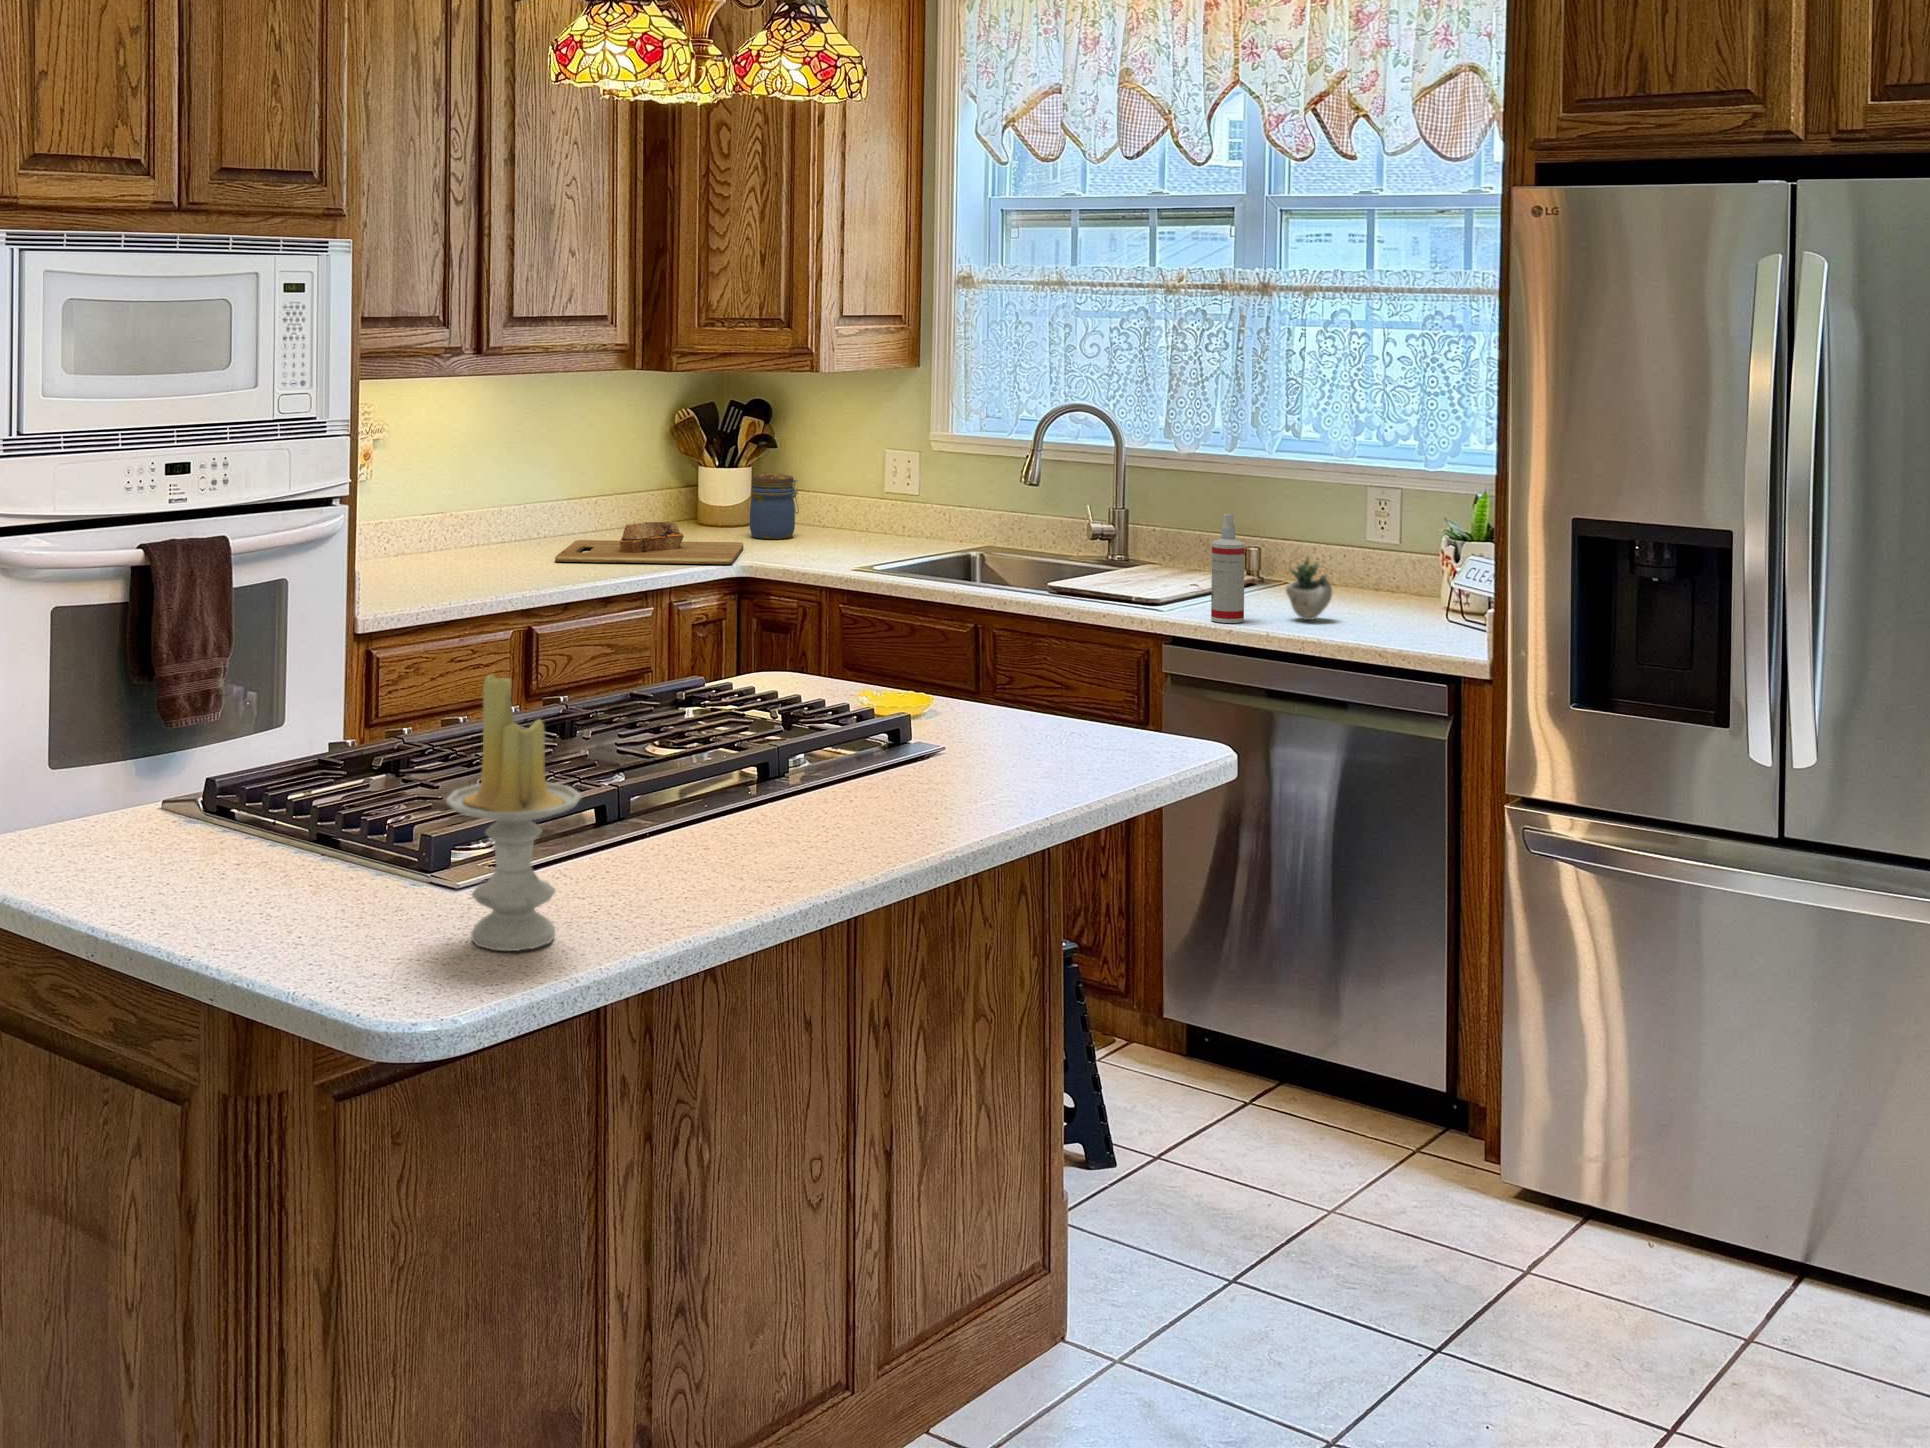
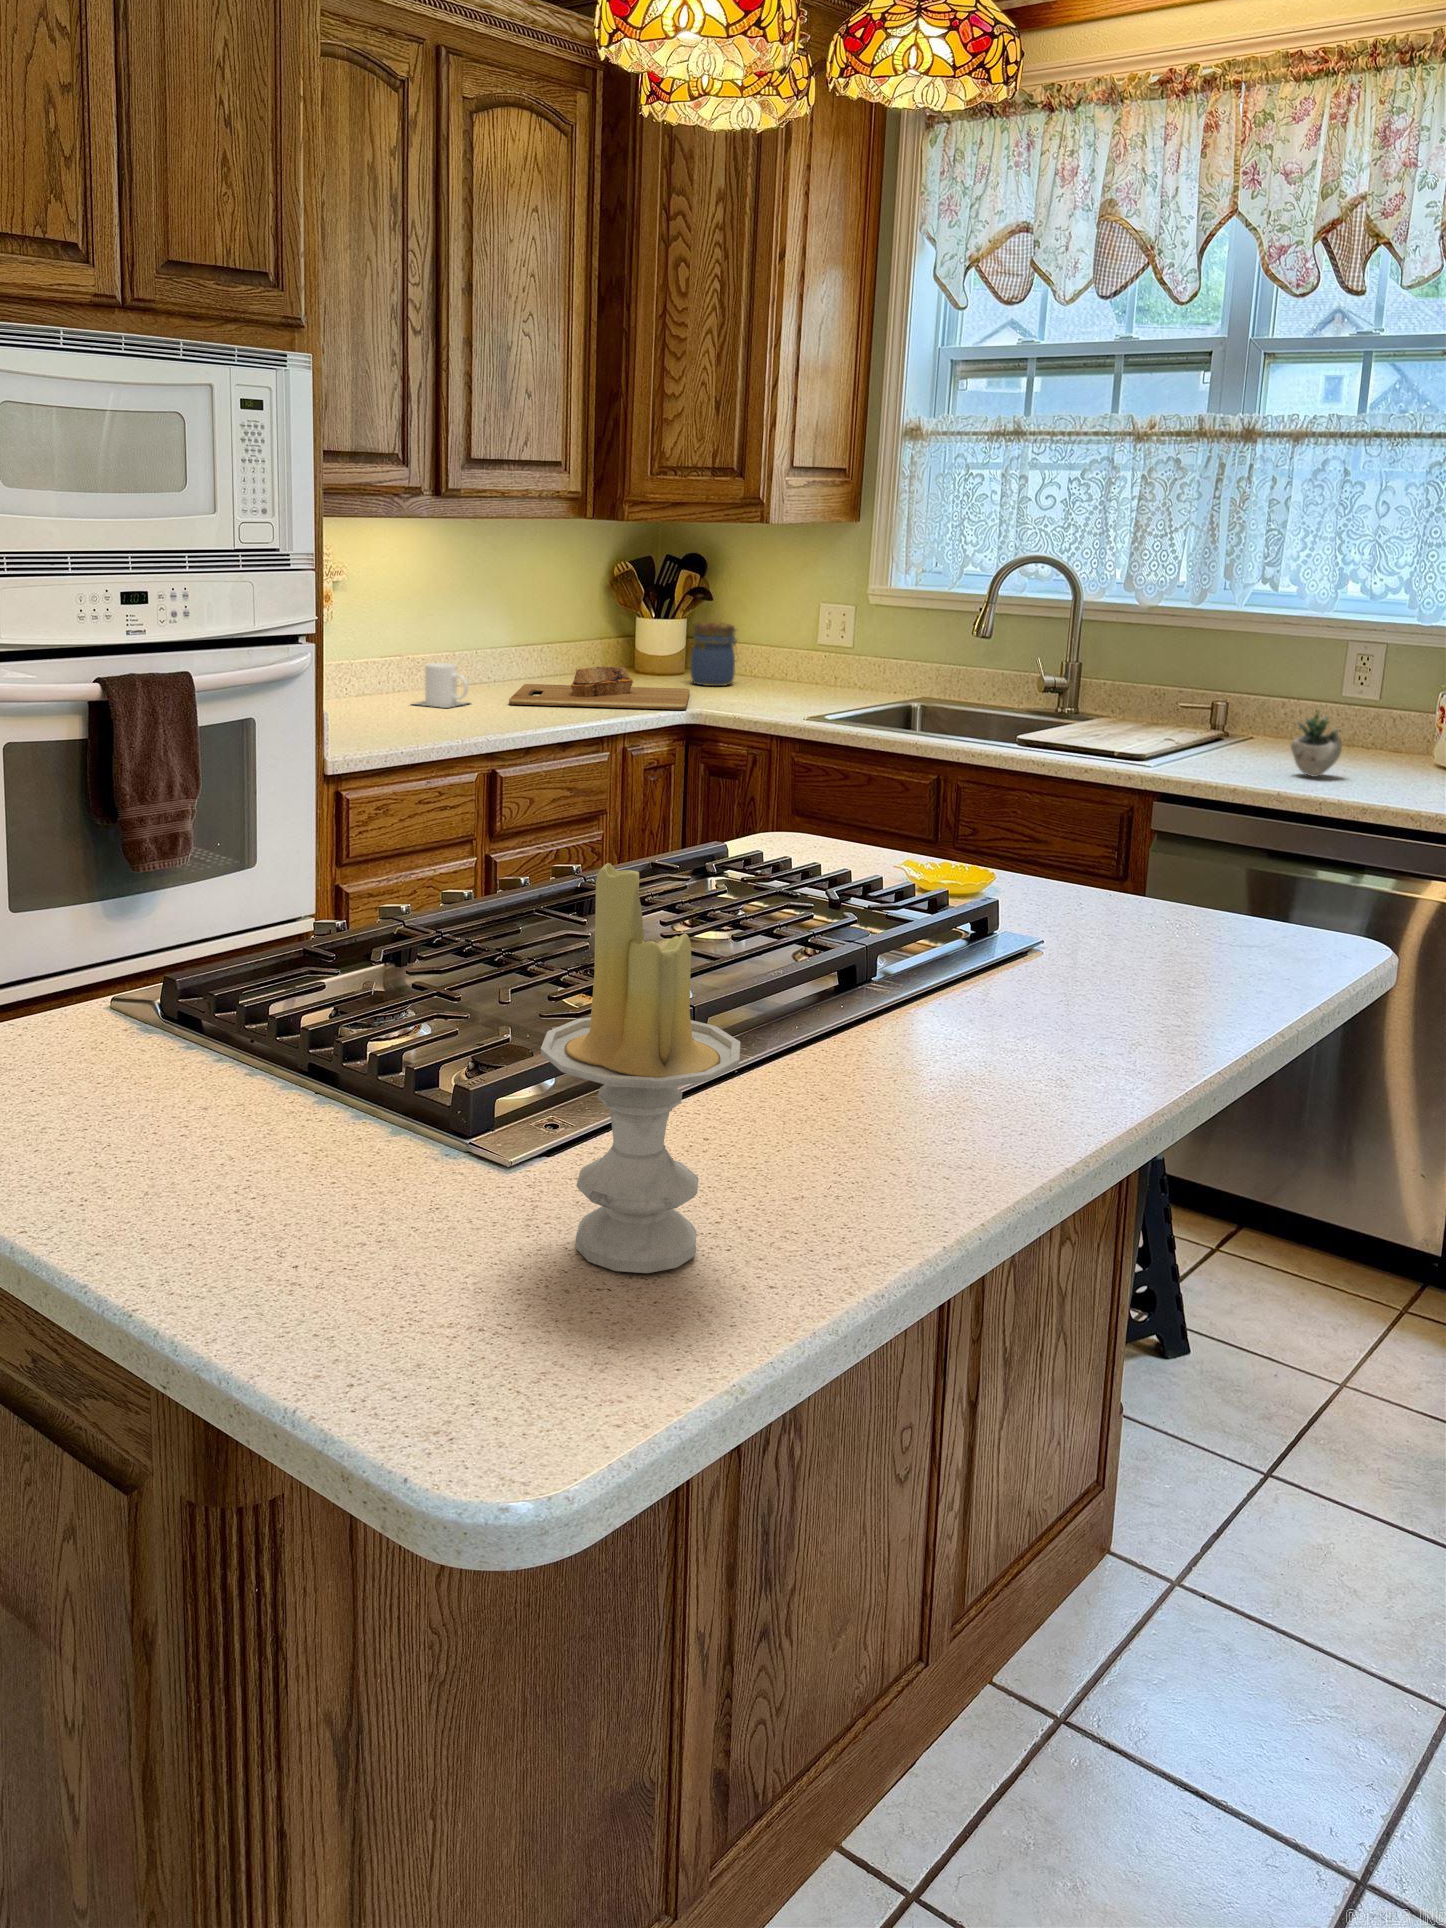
spray bottle: present [1211,514,1245,623] -> none [1210,664,1254,778]
mug: none [453,521,519,566] -> present [415,663,468,708]

